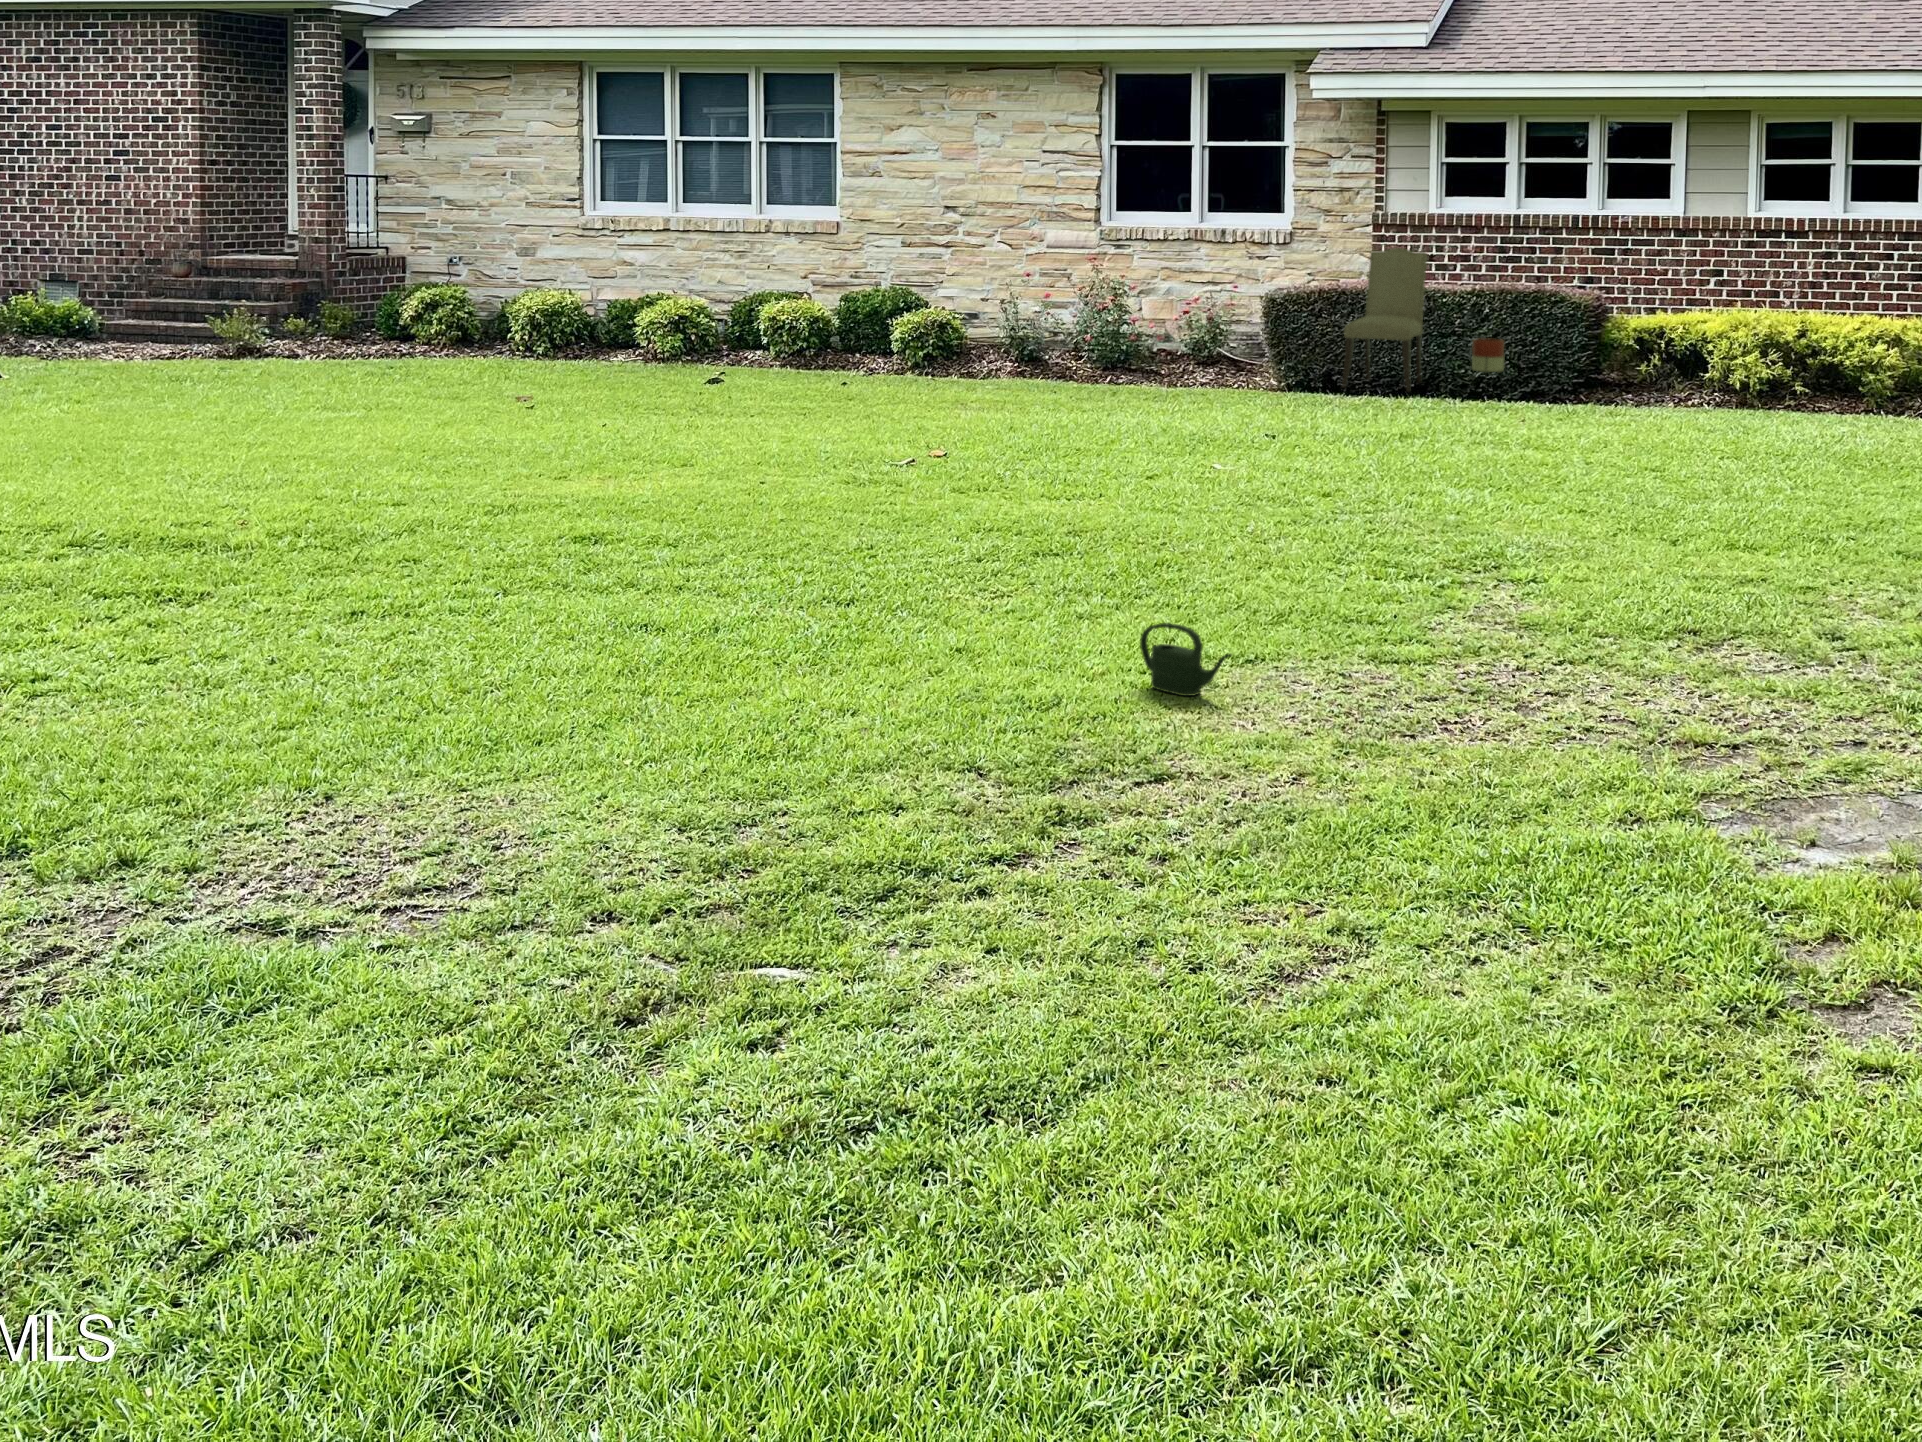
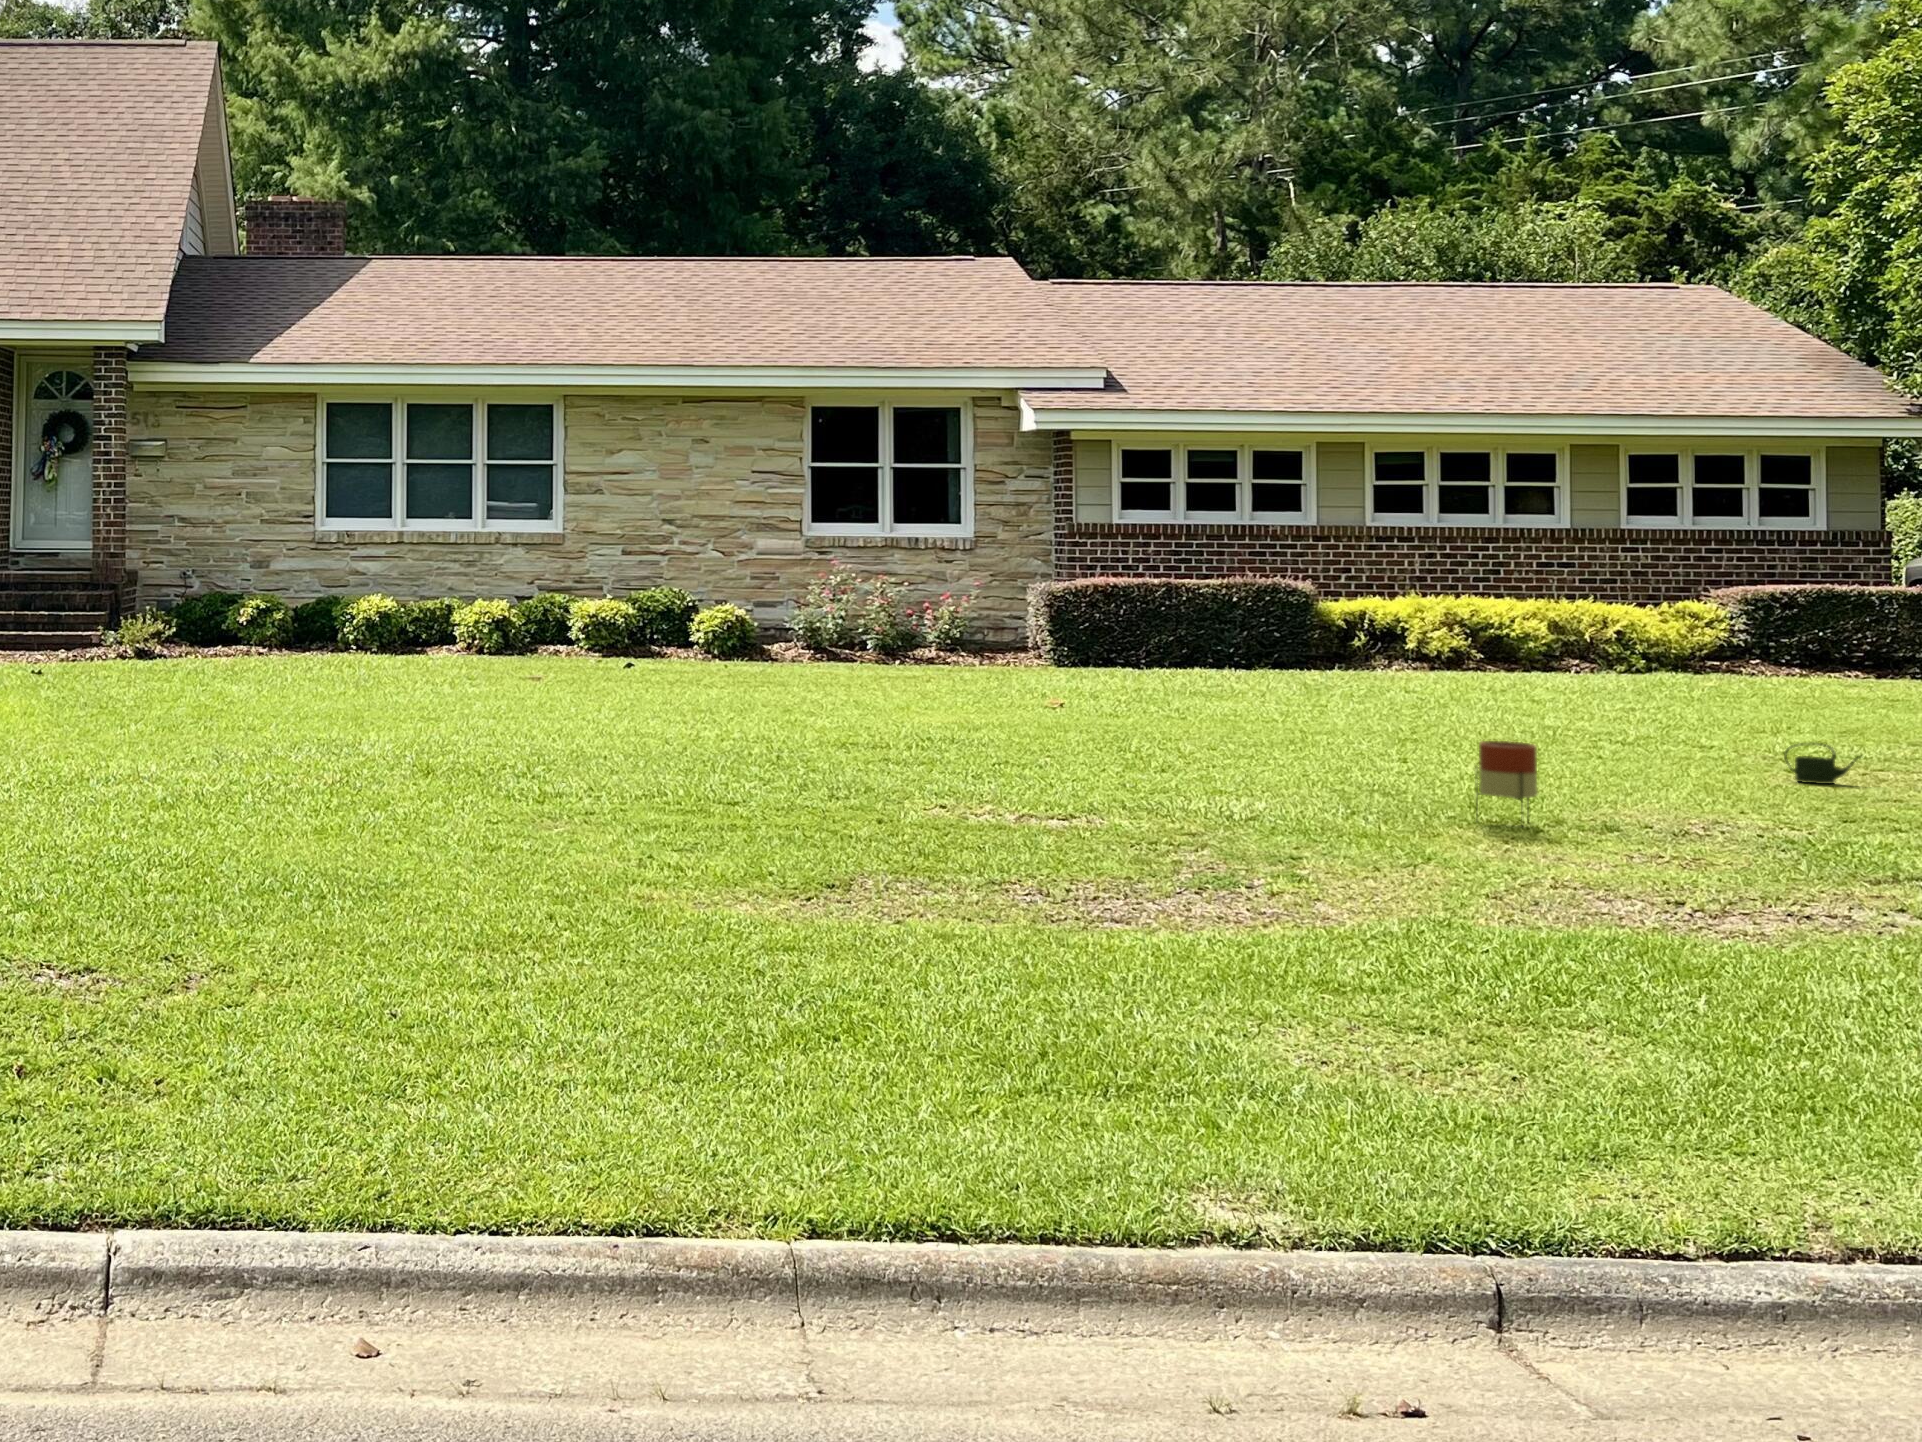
chair: present [1342,248,1427,392] -> none [1149,551,1218,666]
planter: present [1472,338,1505,373] -> present [1476,741,1538,823]

